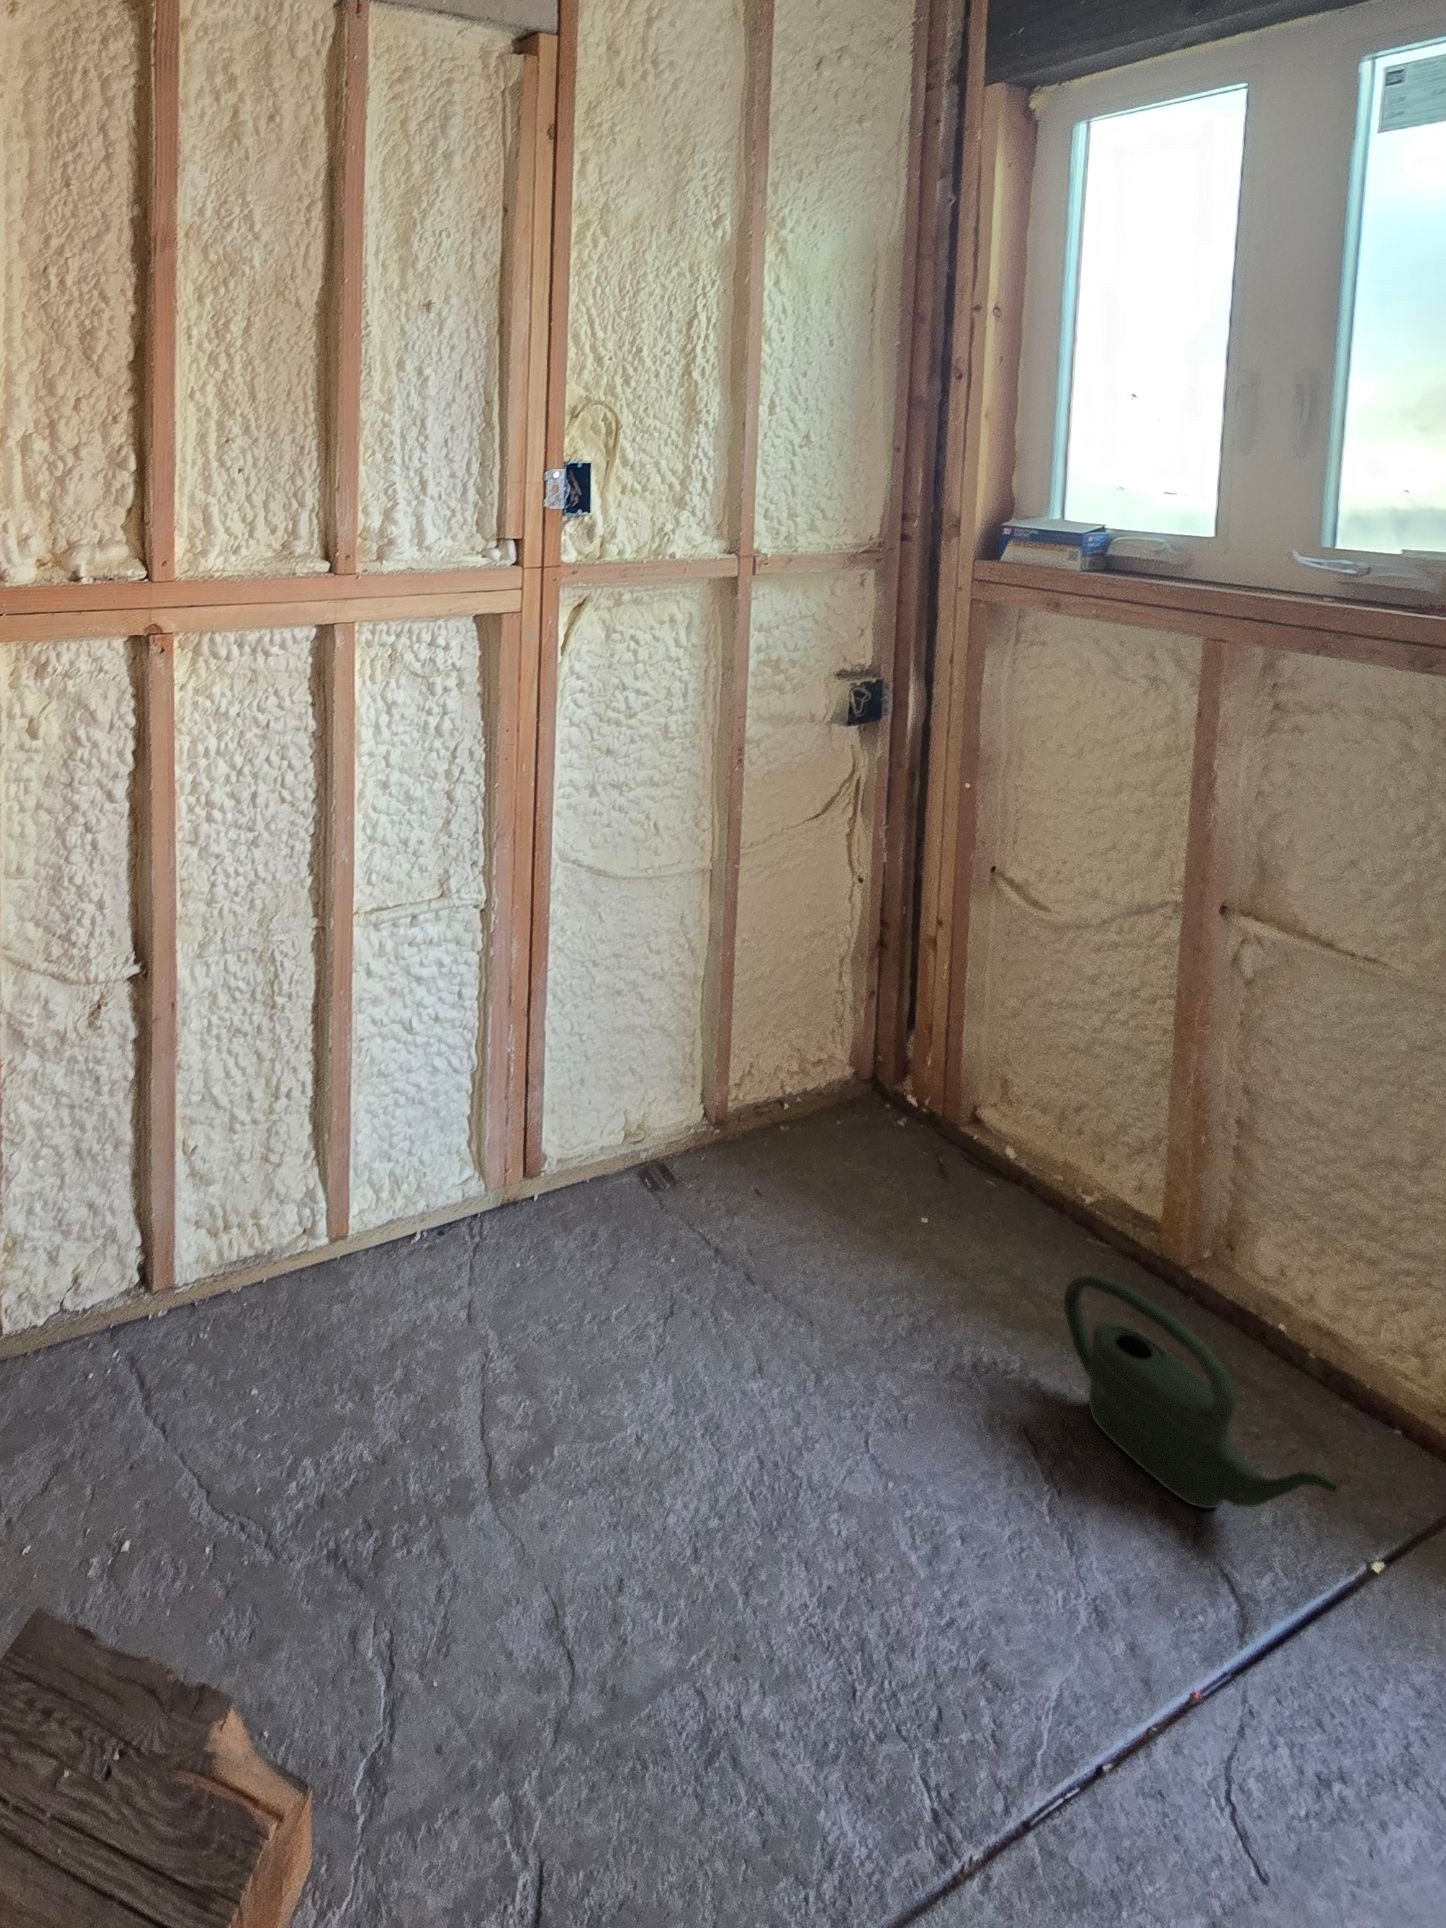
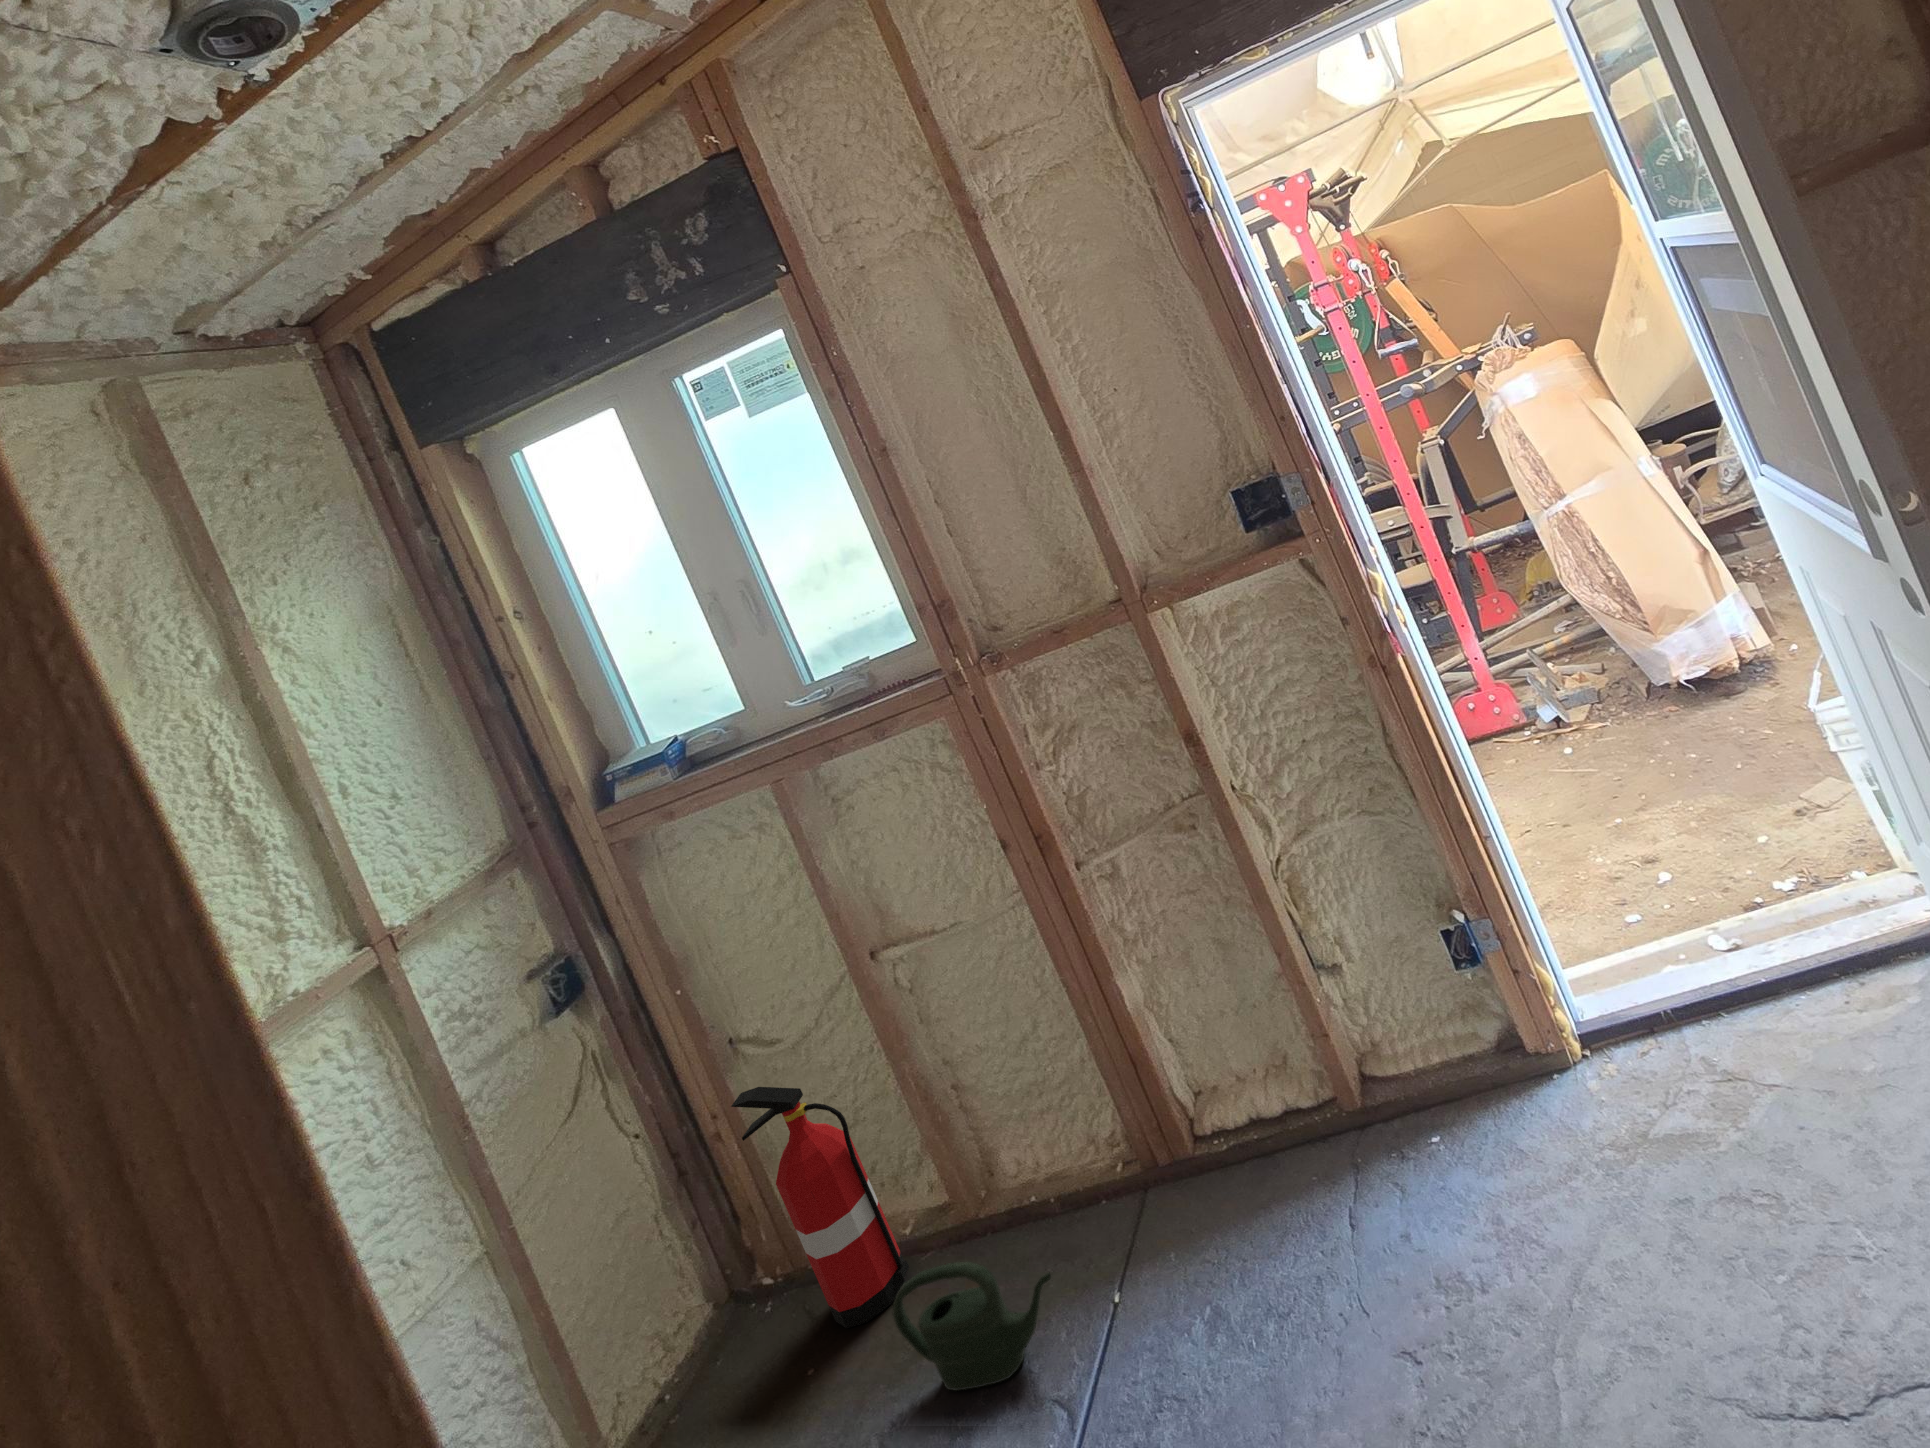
fire extinguisher: none [967,923,1097,1249] -> present [731,1087,909,1328]

